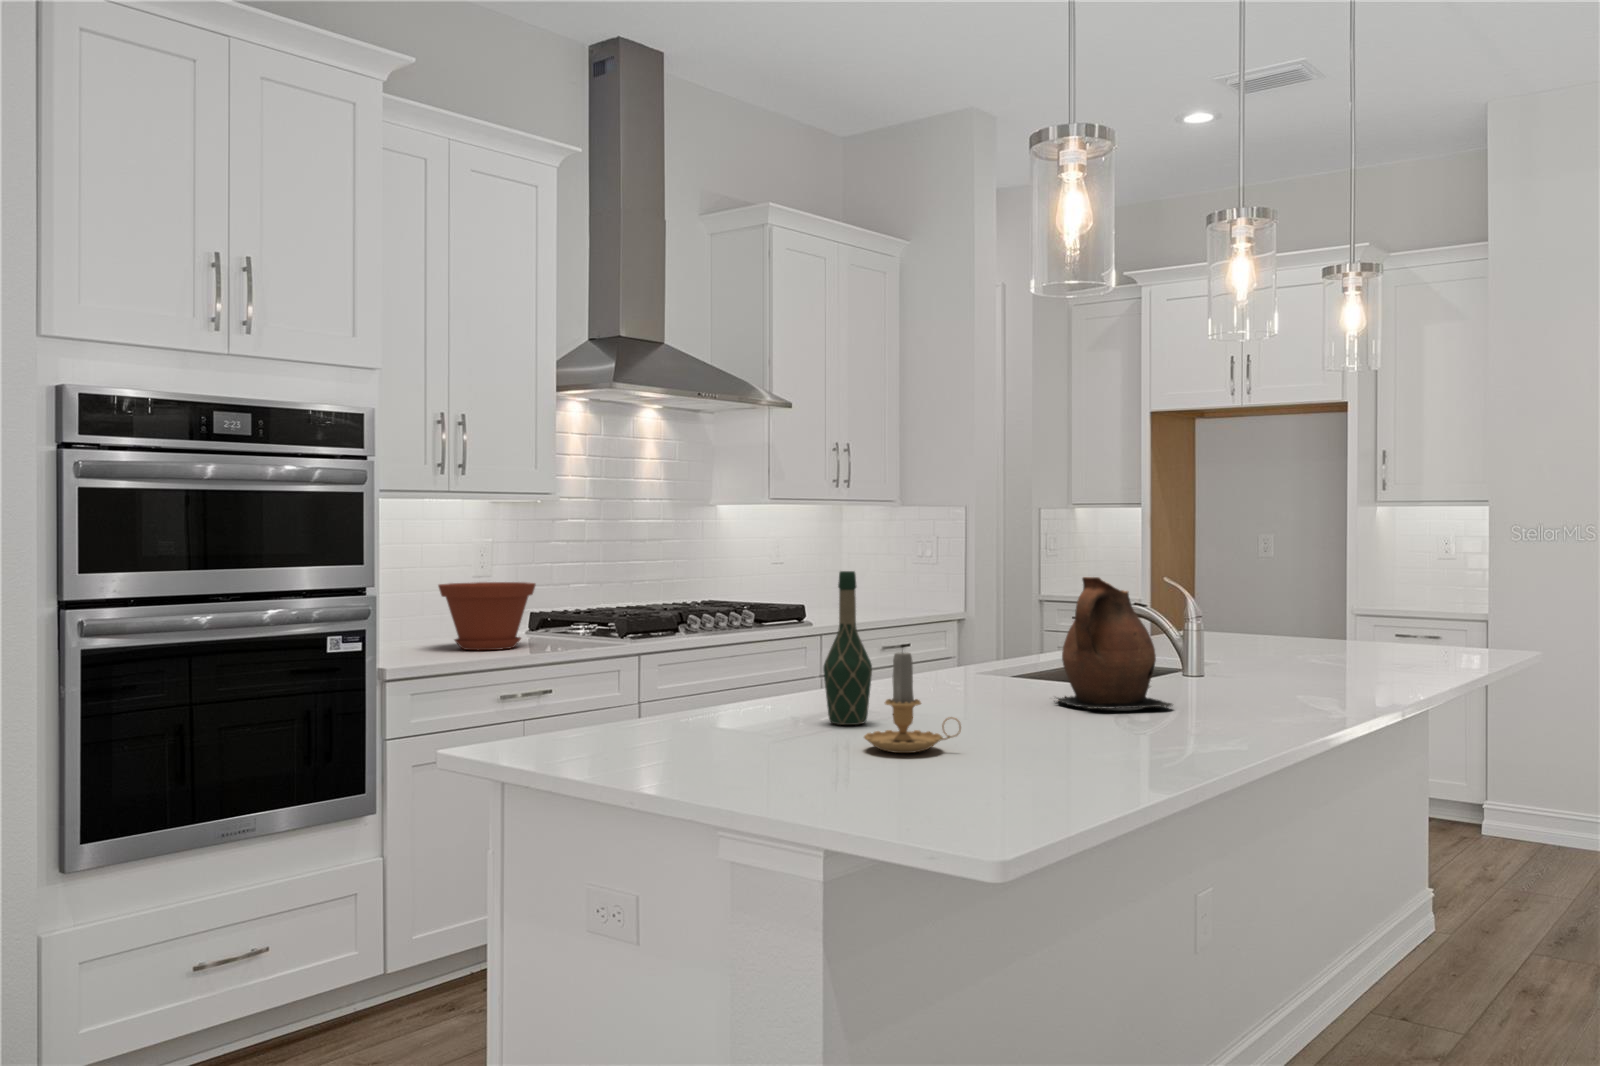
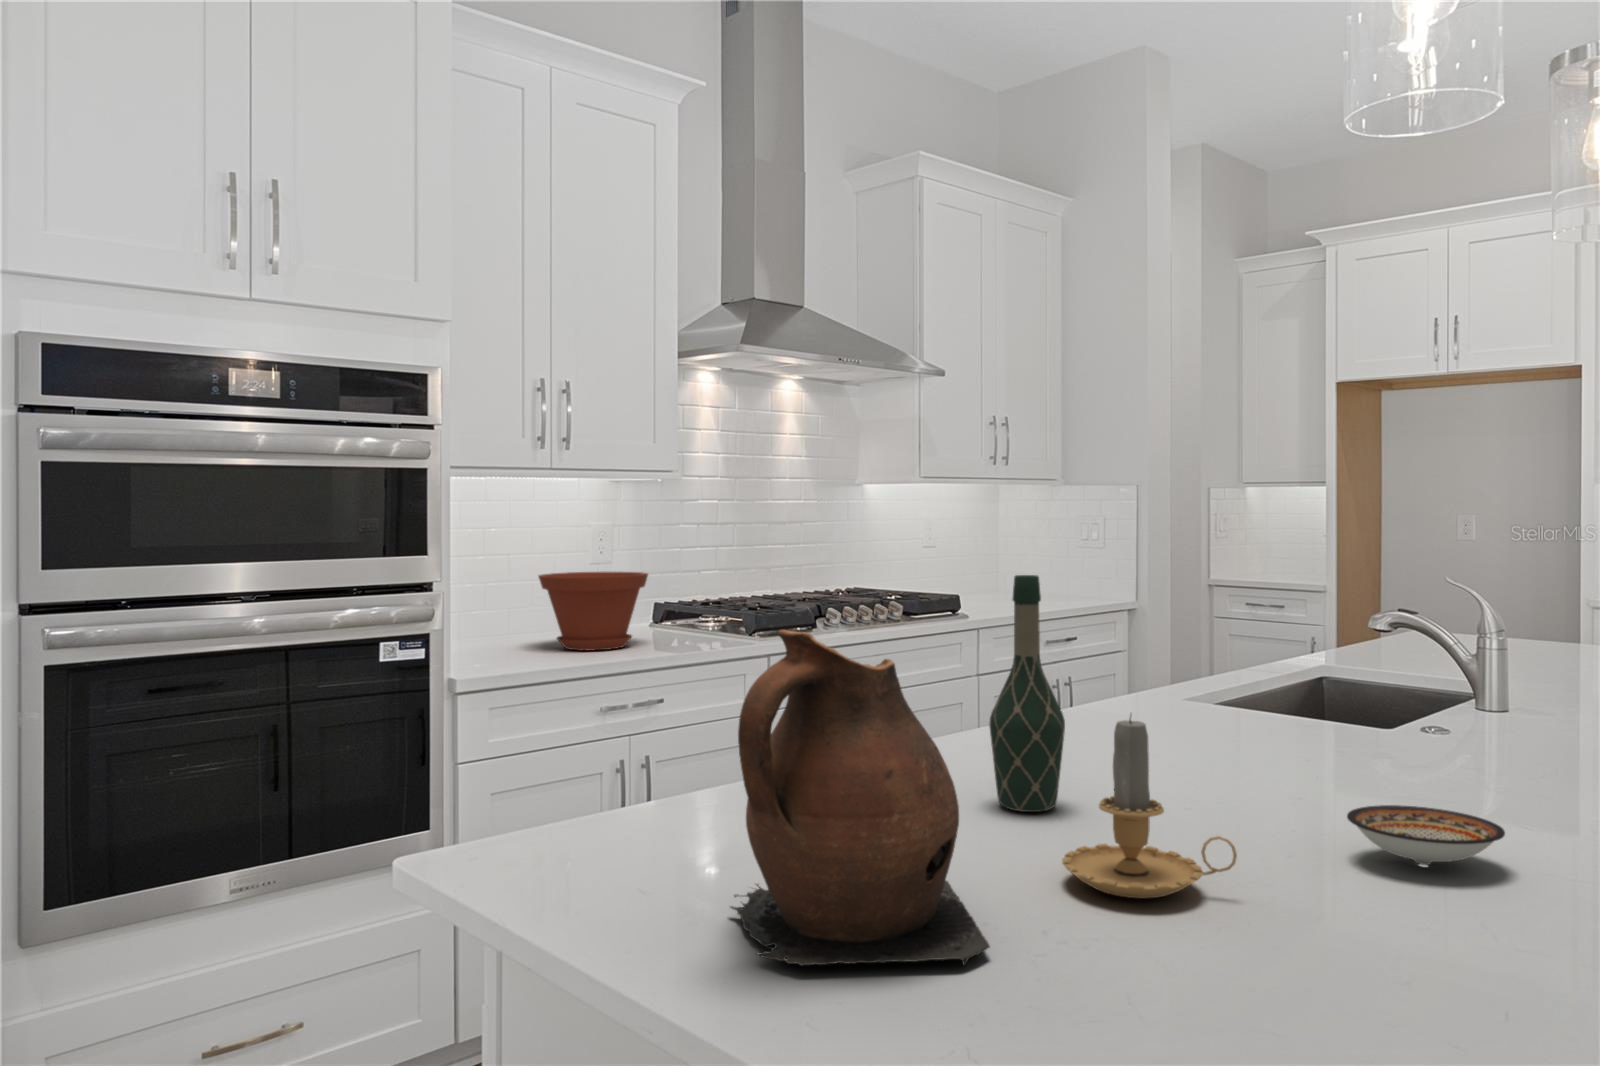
ceramic pitcher: present [1057,577,1172,709] -> present [730,630,990,965]
ceramic bowl: none [1034,708,1119,739] -> present [1347,805,1505,865]

